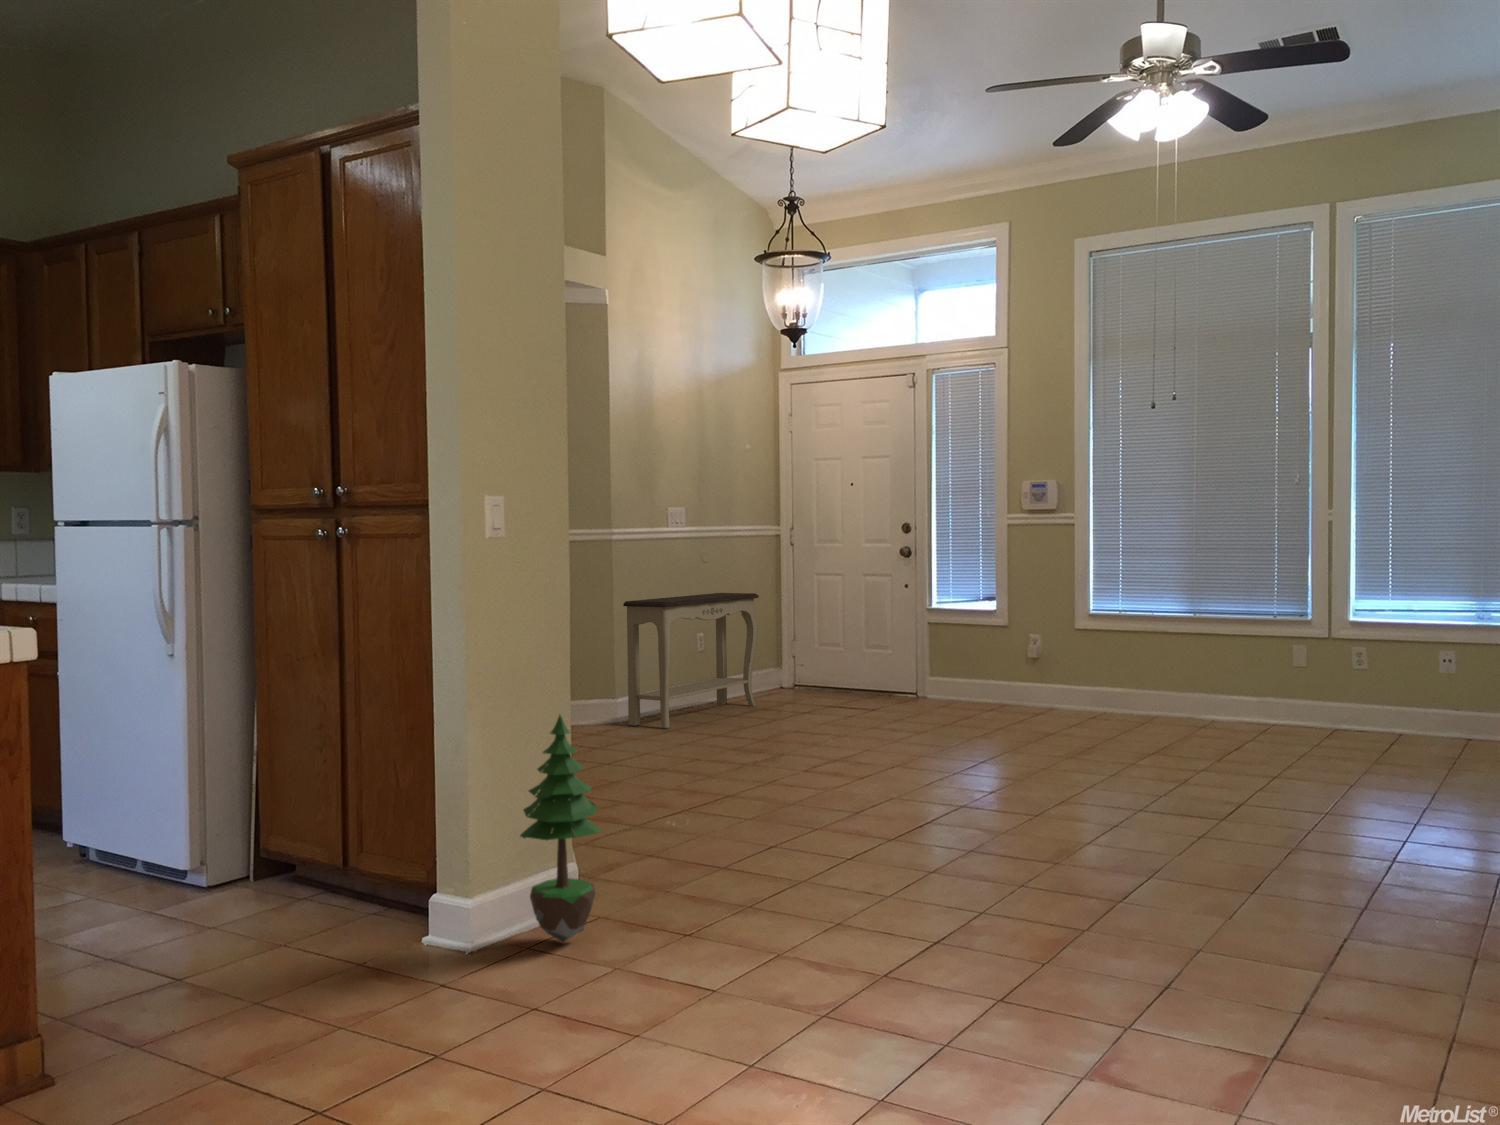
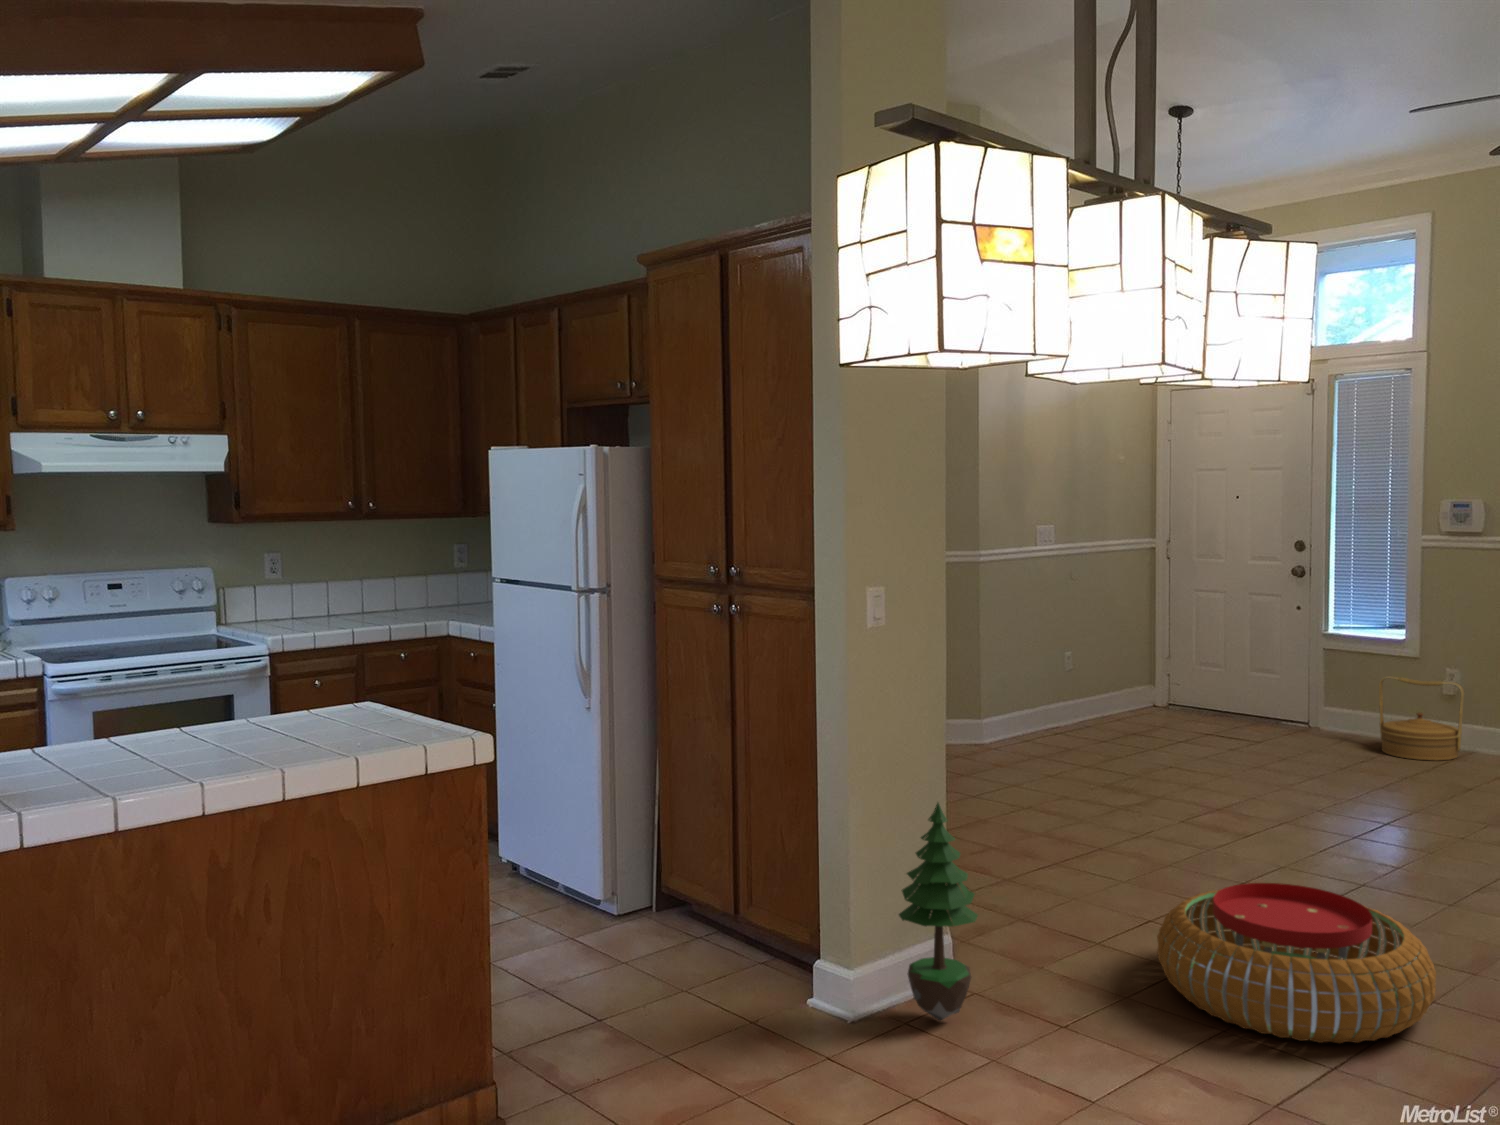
console table: present [623,593,759,728] -> none [990,612,1132,755]
woven basket: none [974,641,1042,714] -> present [1379,676,1464,761]
pouf: none [776,791,1017,921] -> present [1157,883,1436,1043]

